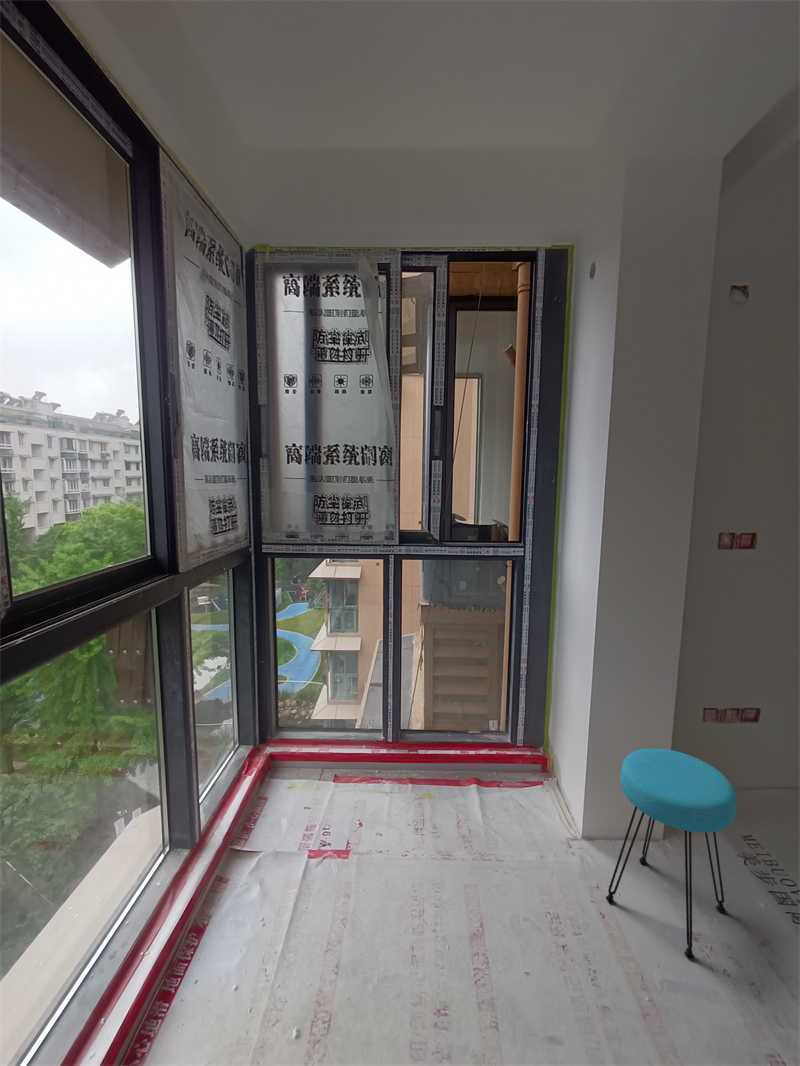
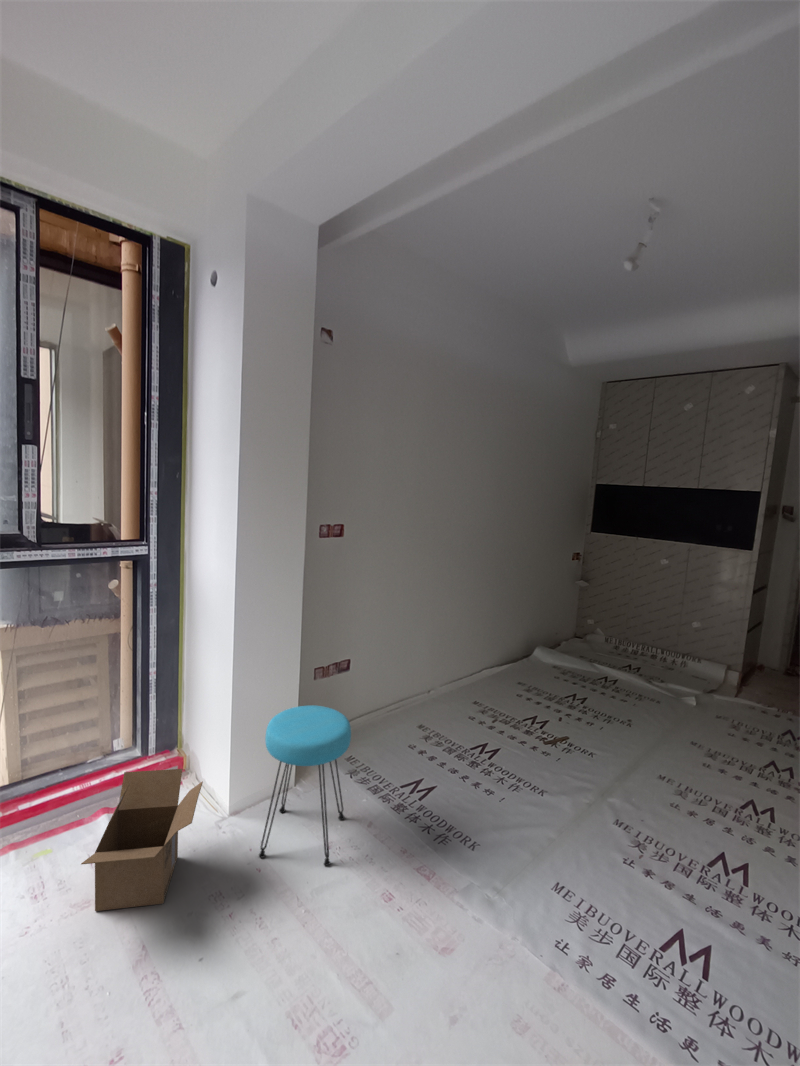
cardboard box: none [441,754,552,892] -> present [81,769,203,911]

